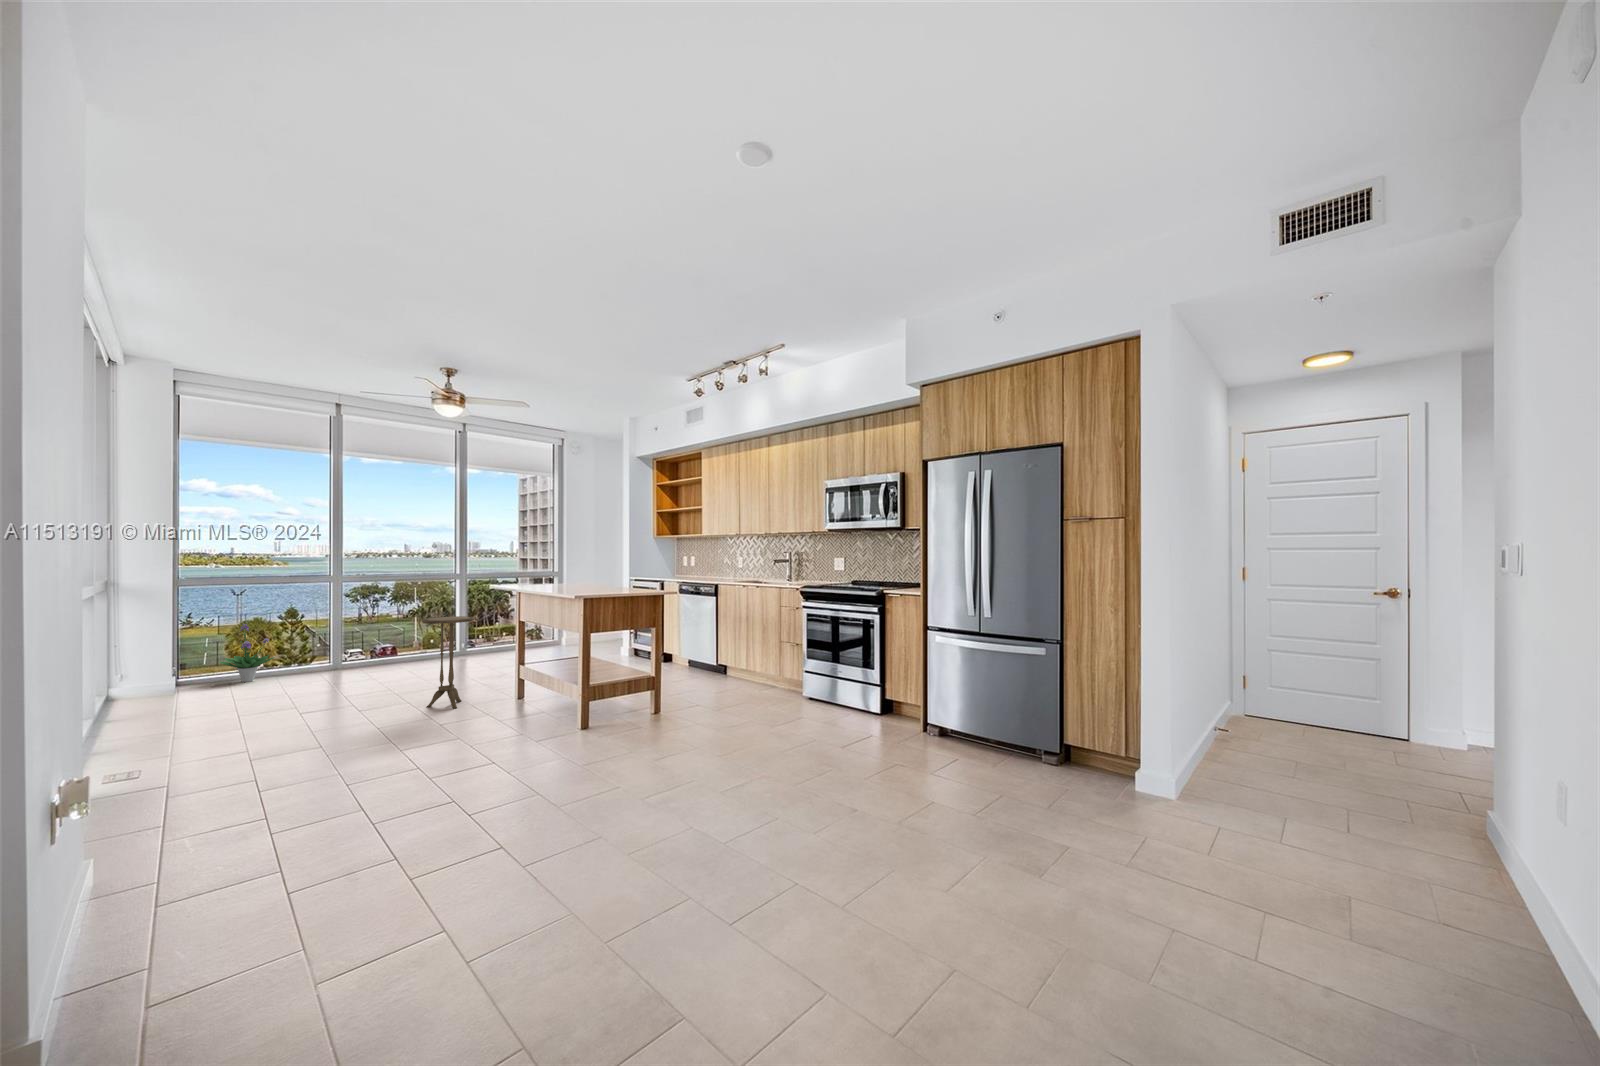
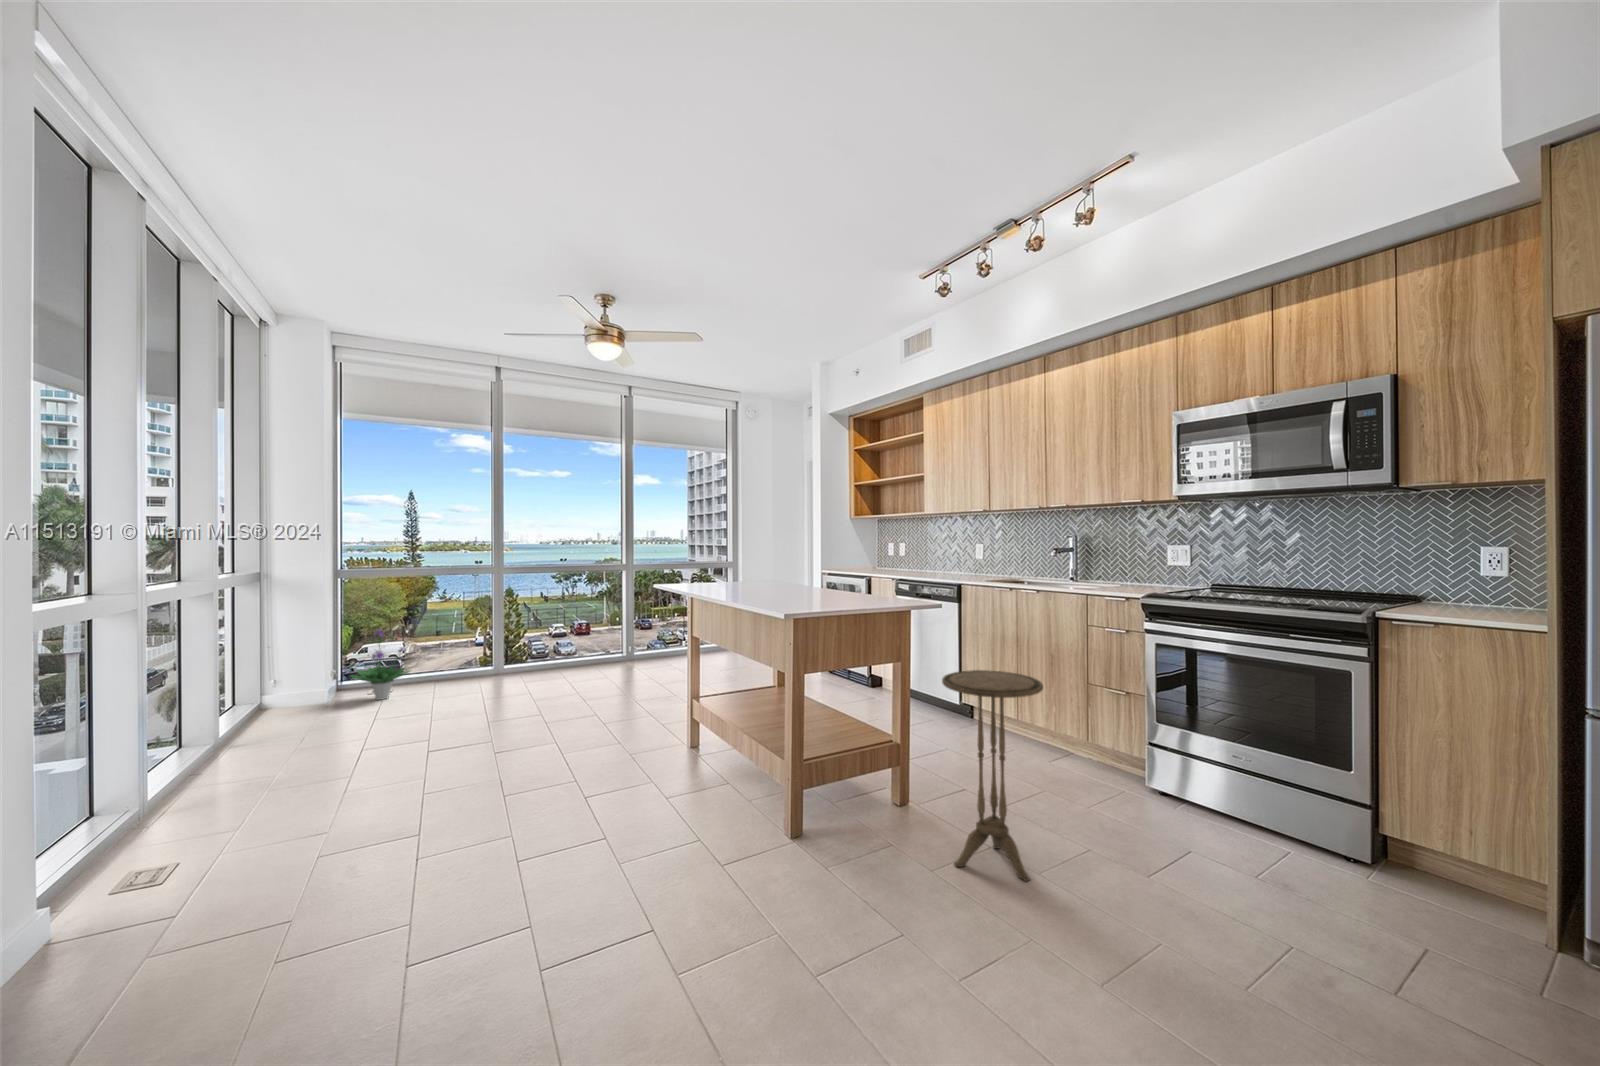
side table: present [422,616,474,709] -> present [942,670,1043,881]

